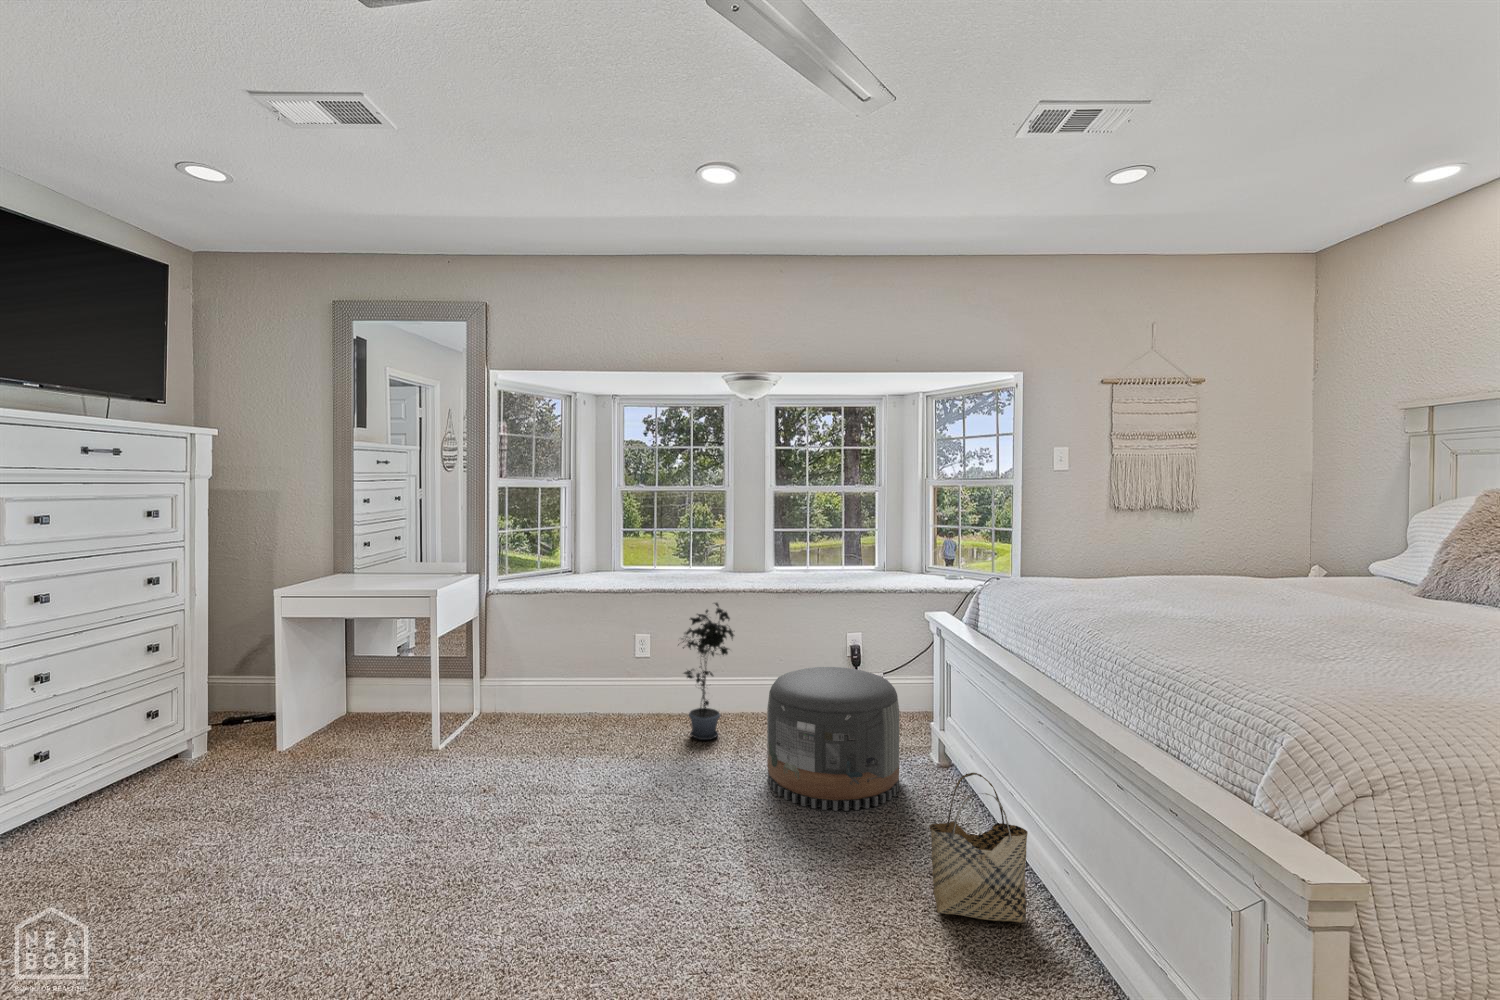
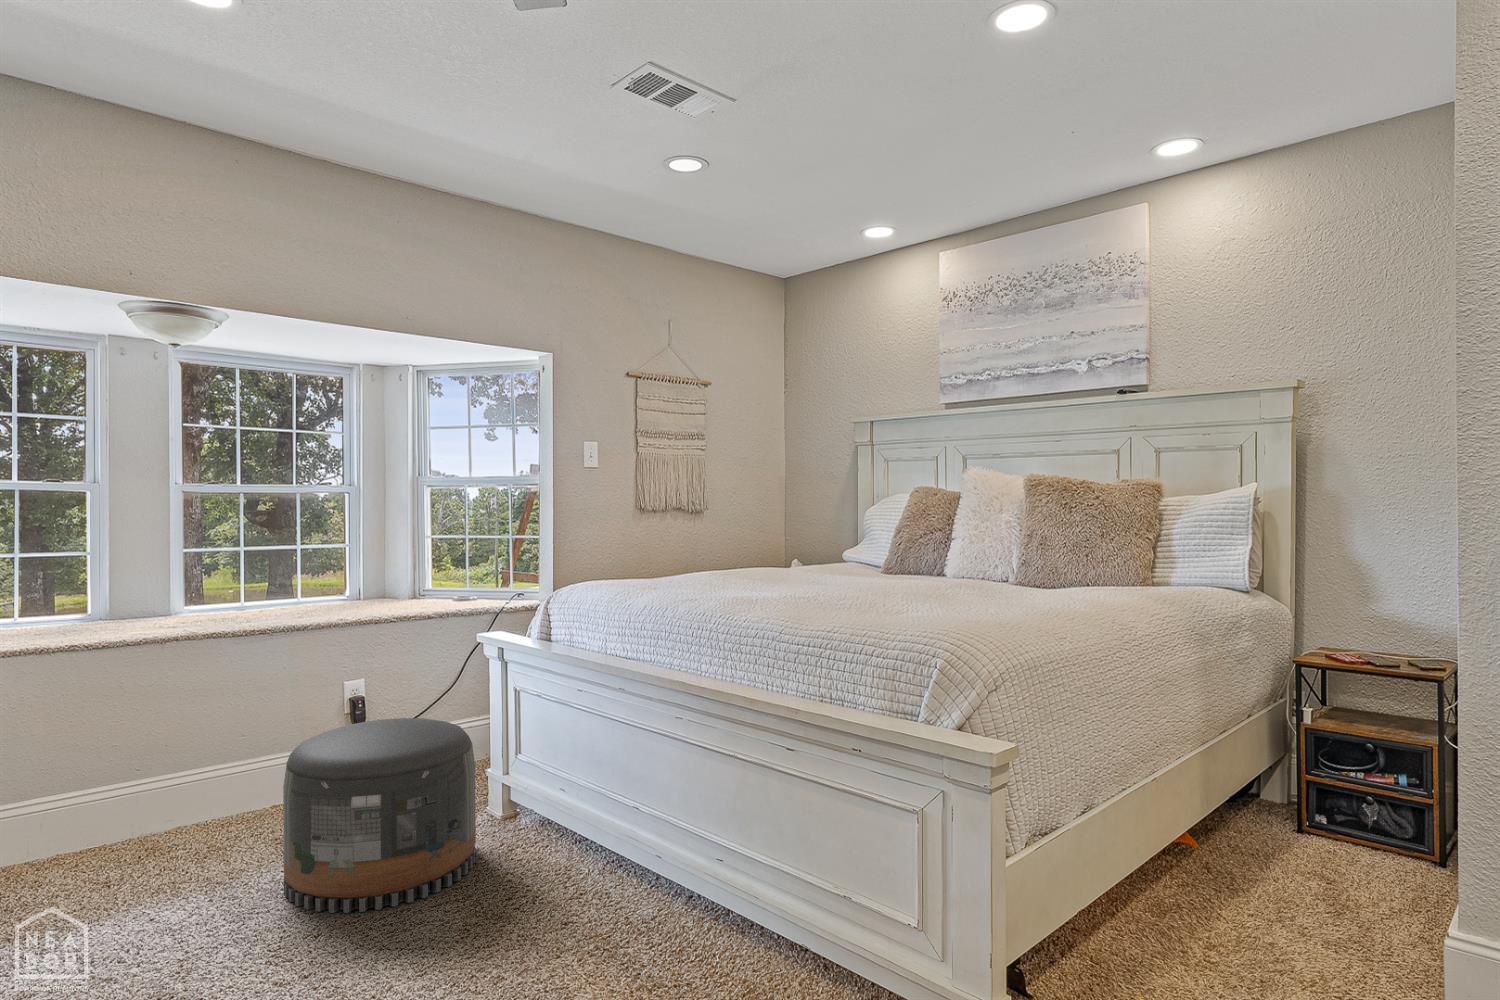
potted plant: present [678,603,734,740] -> none [79,659,202,884]
woven basket: present [929,773,1028,923] -> none [581,789,681,956]

